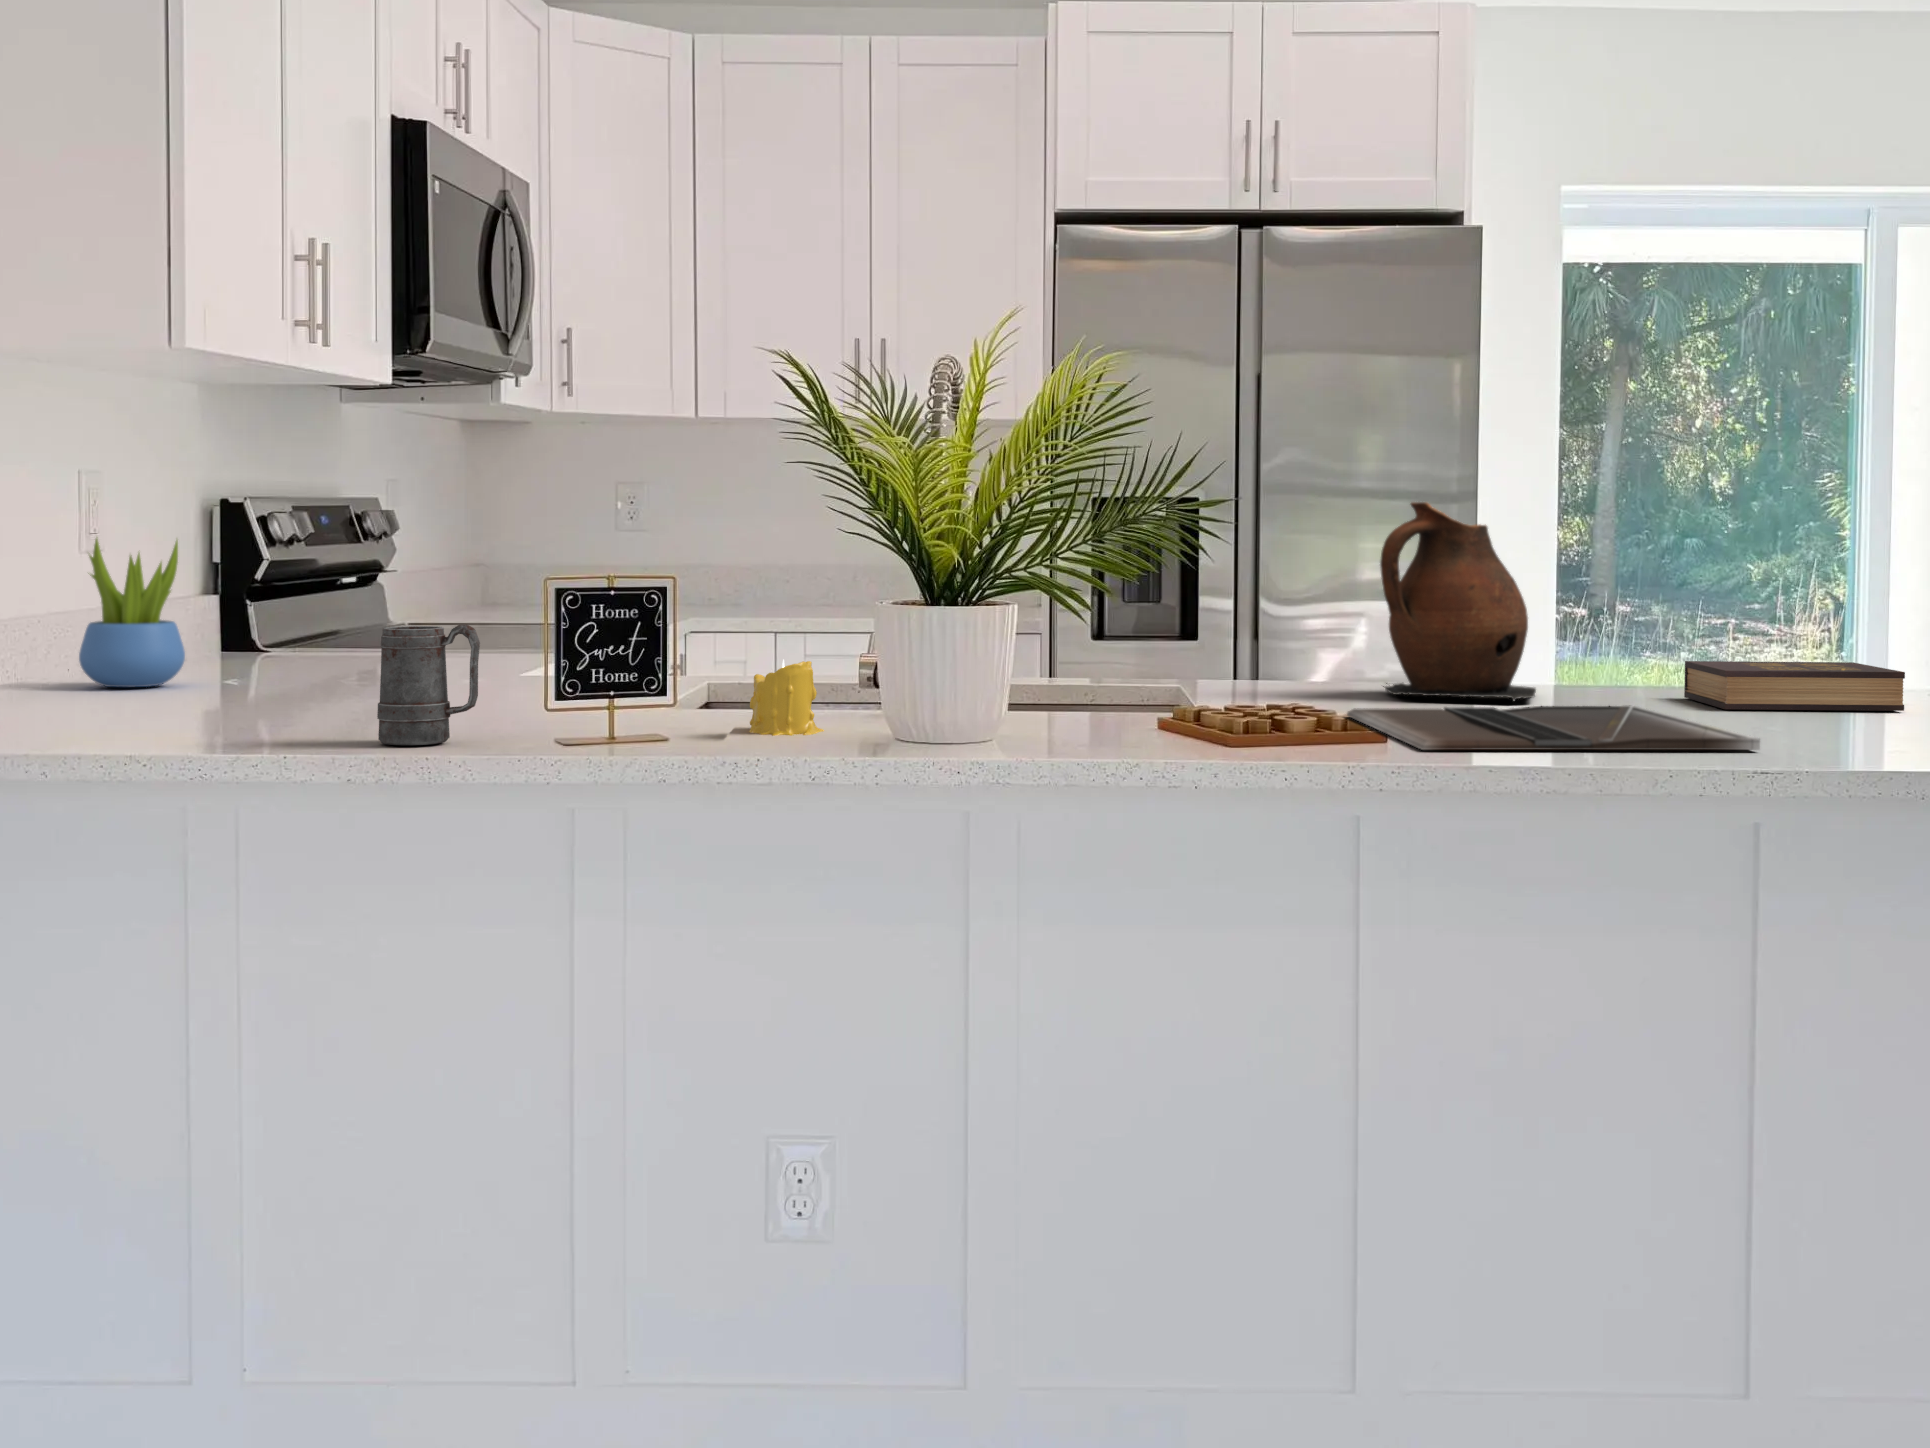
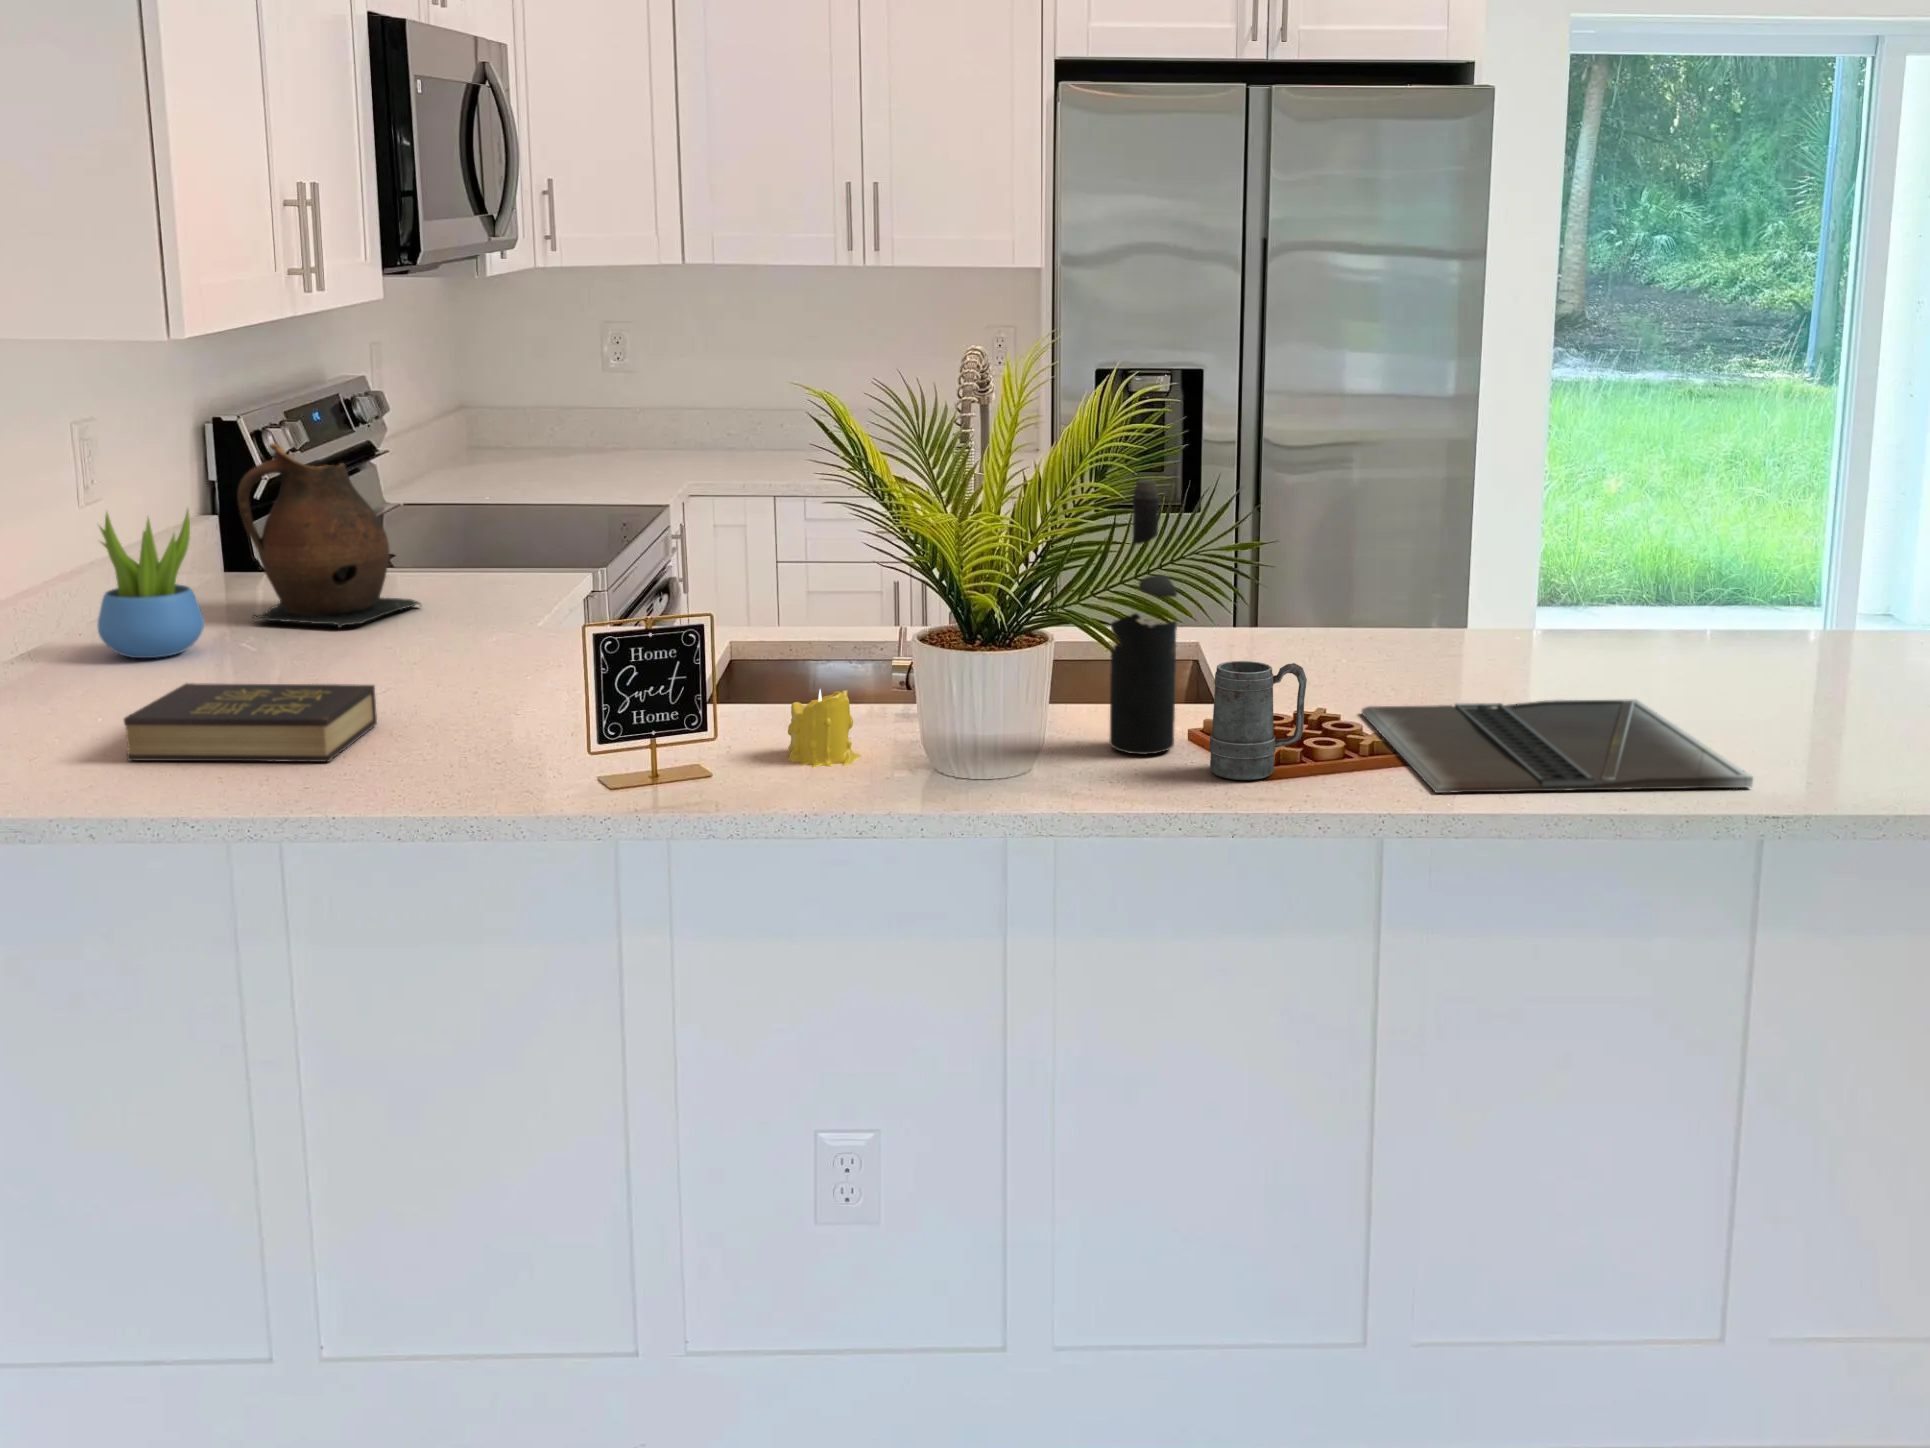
wine bottle: none [1082,450,1151,731] -> present [1110,480,1177,754]
ceramic pitcher: present [1380,502,1536,701] -> present [238,443,421,628]
mug: present [377,624,480,745] -> present [1209,661,1307,780]
hardback book: present [1684,661,1905,711] -> present [124,683,377,762]

